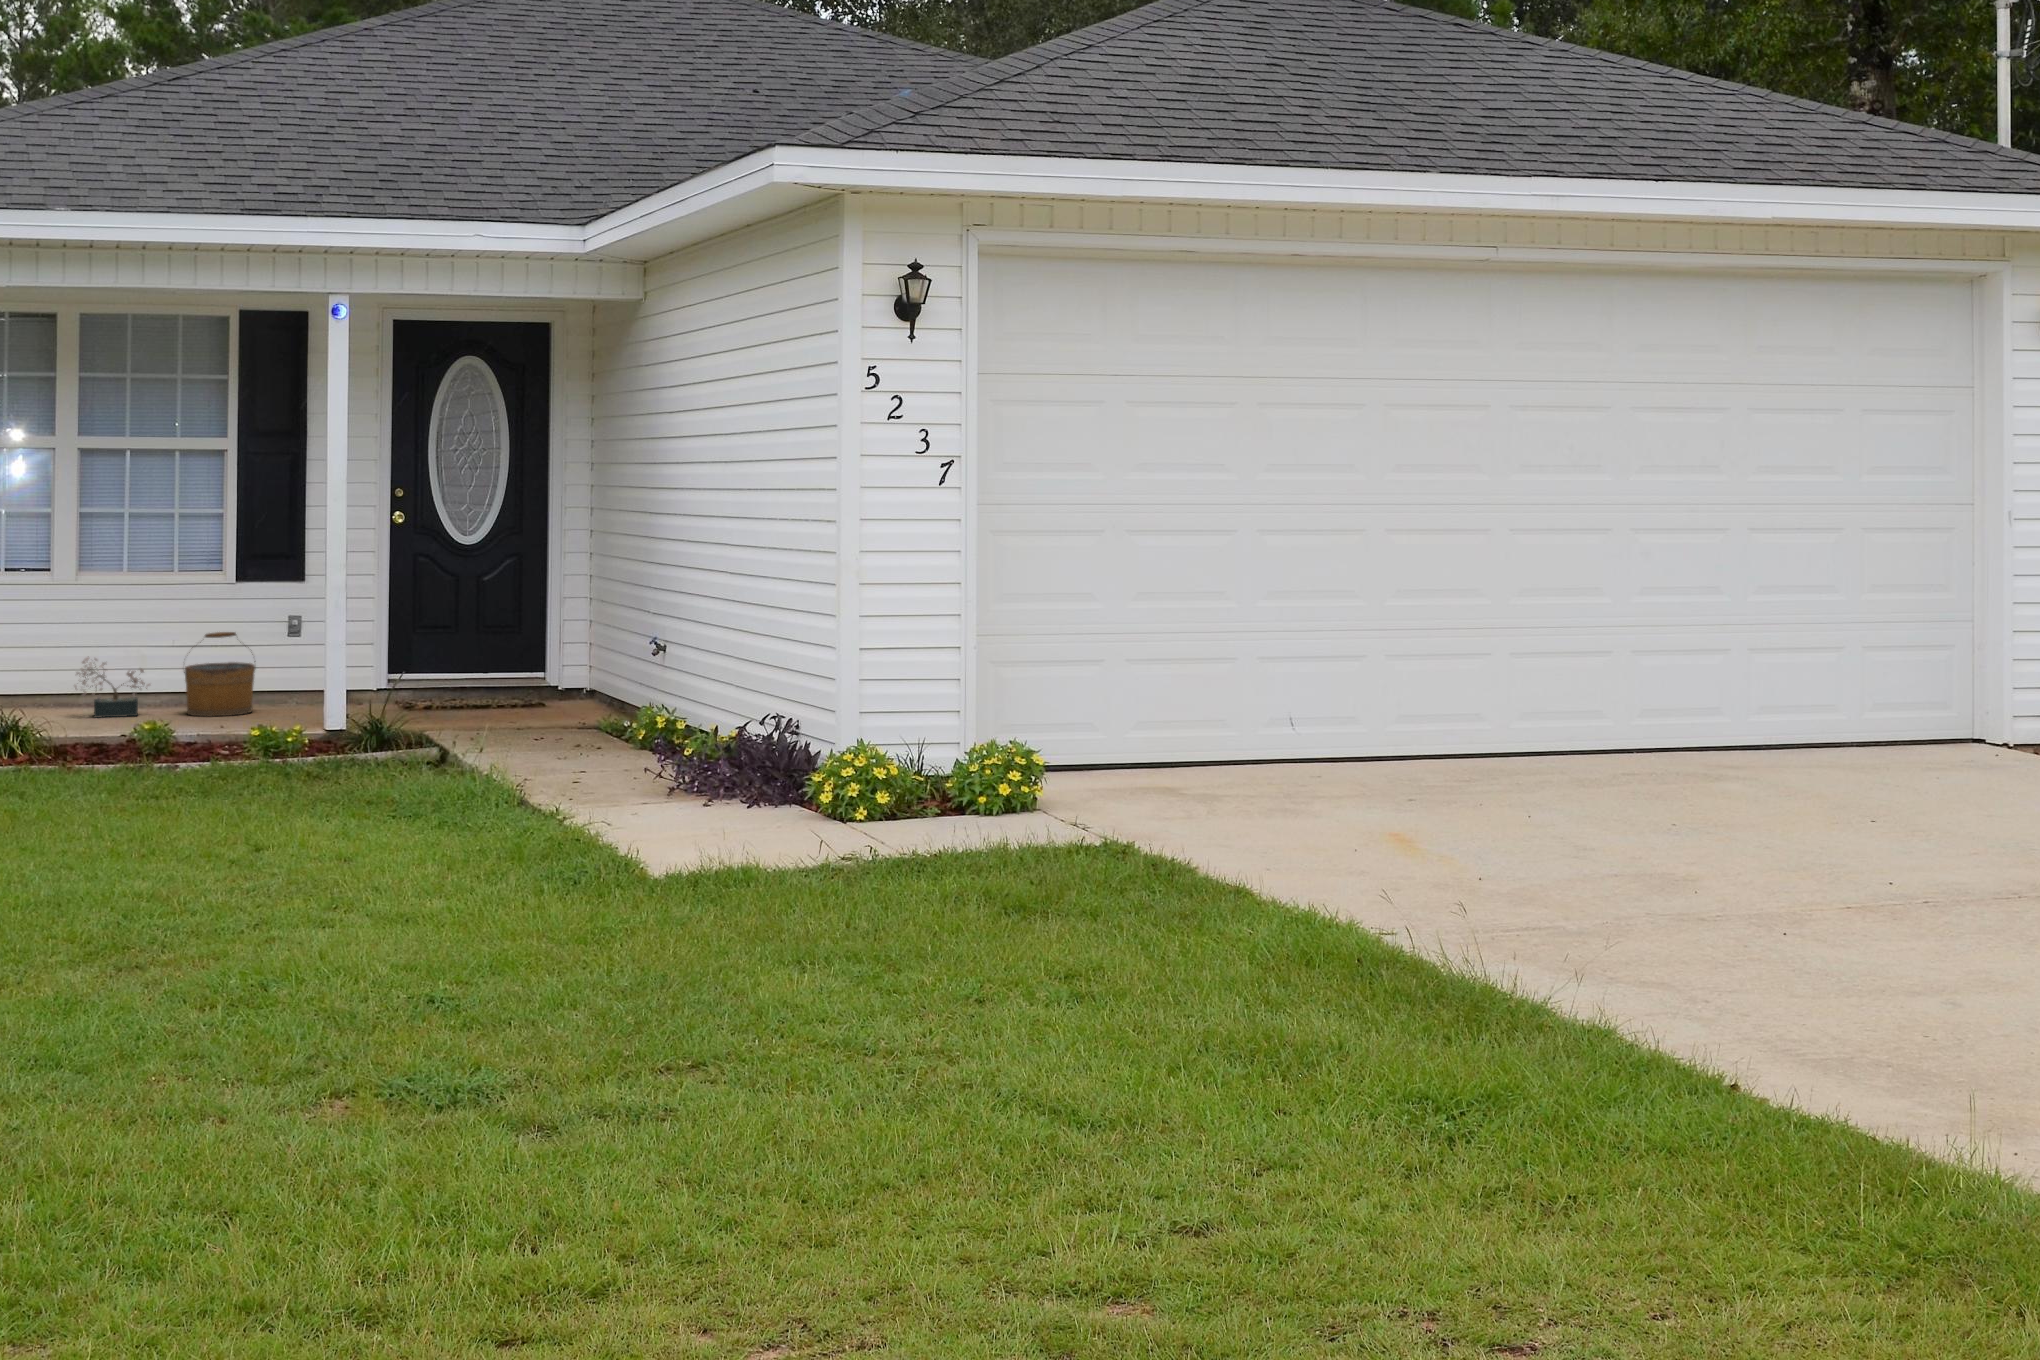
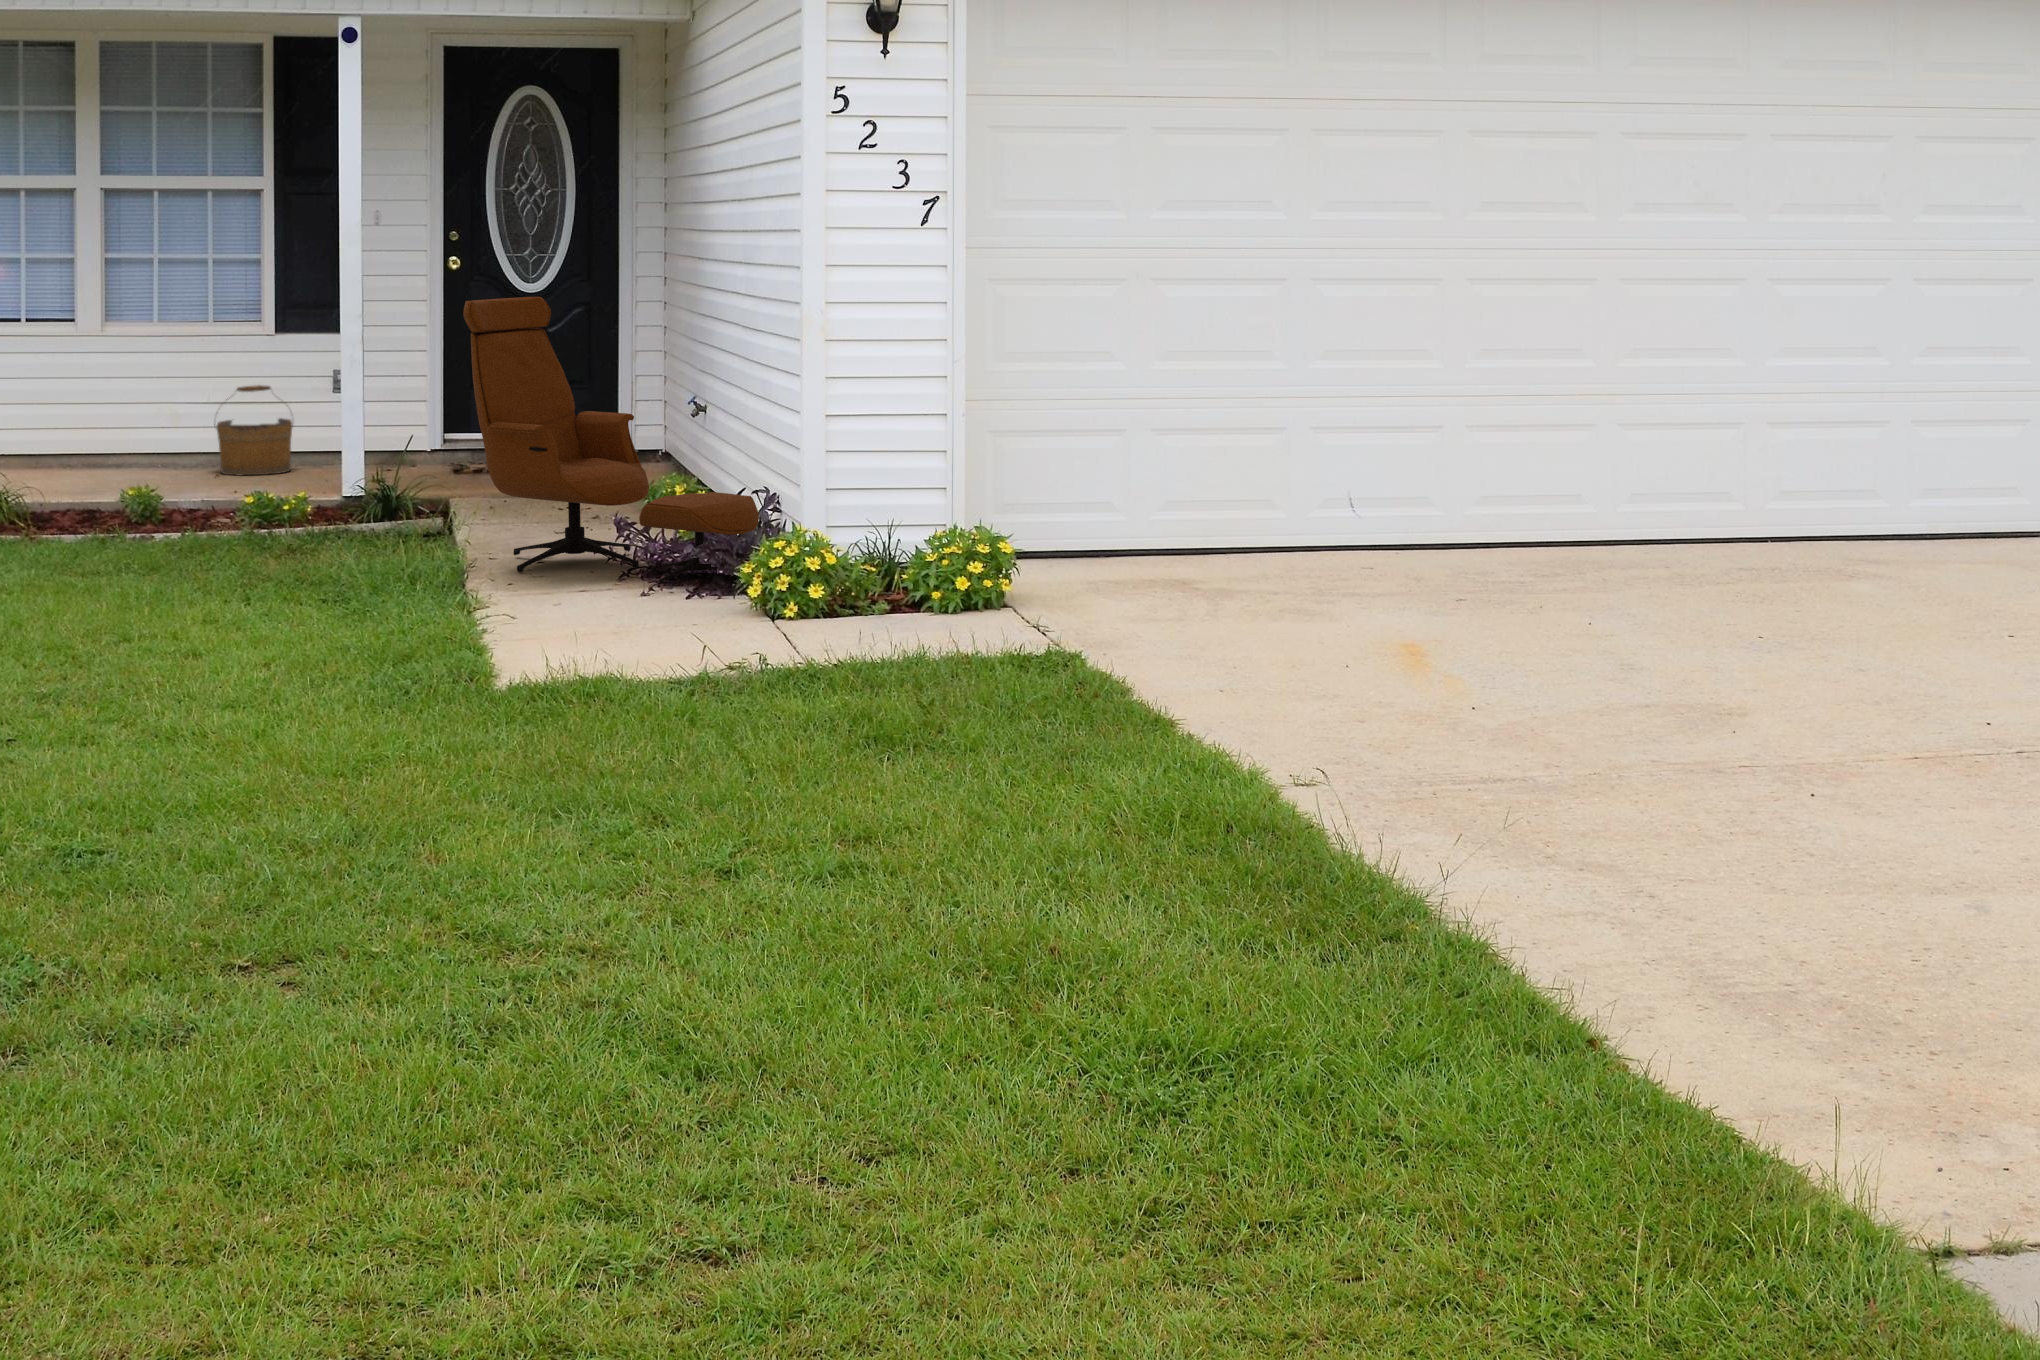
lounge chair: none [518,547,792,800] -> present [464,297,759,584]
decorative plant: present [75,657,150,718] -> none [102,409,183,475]

